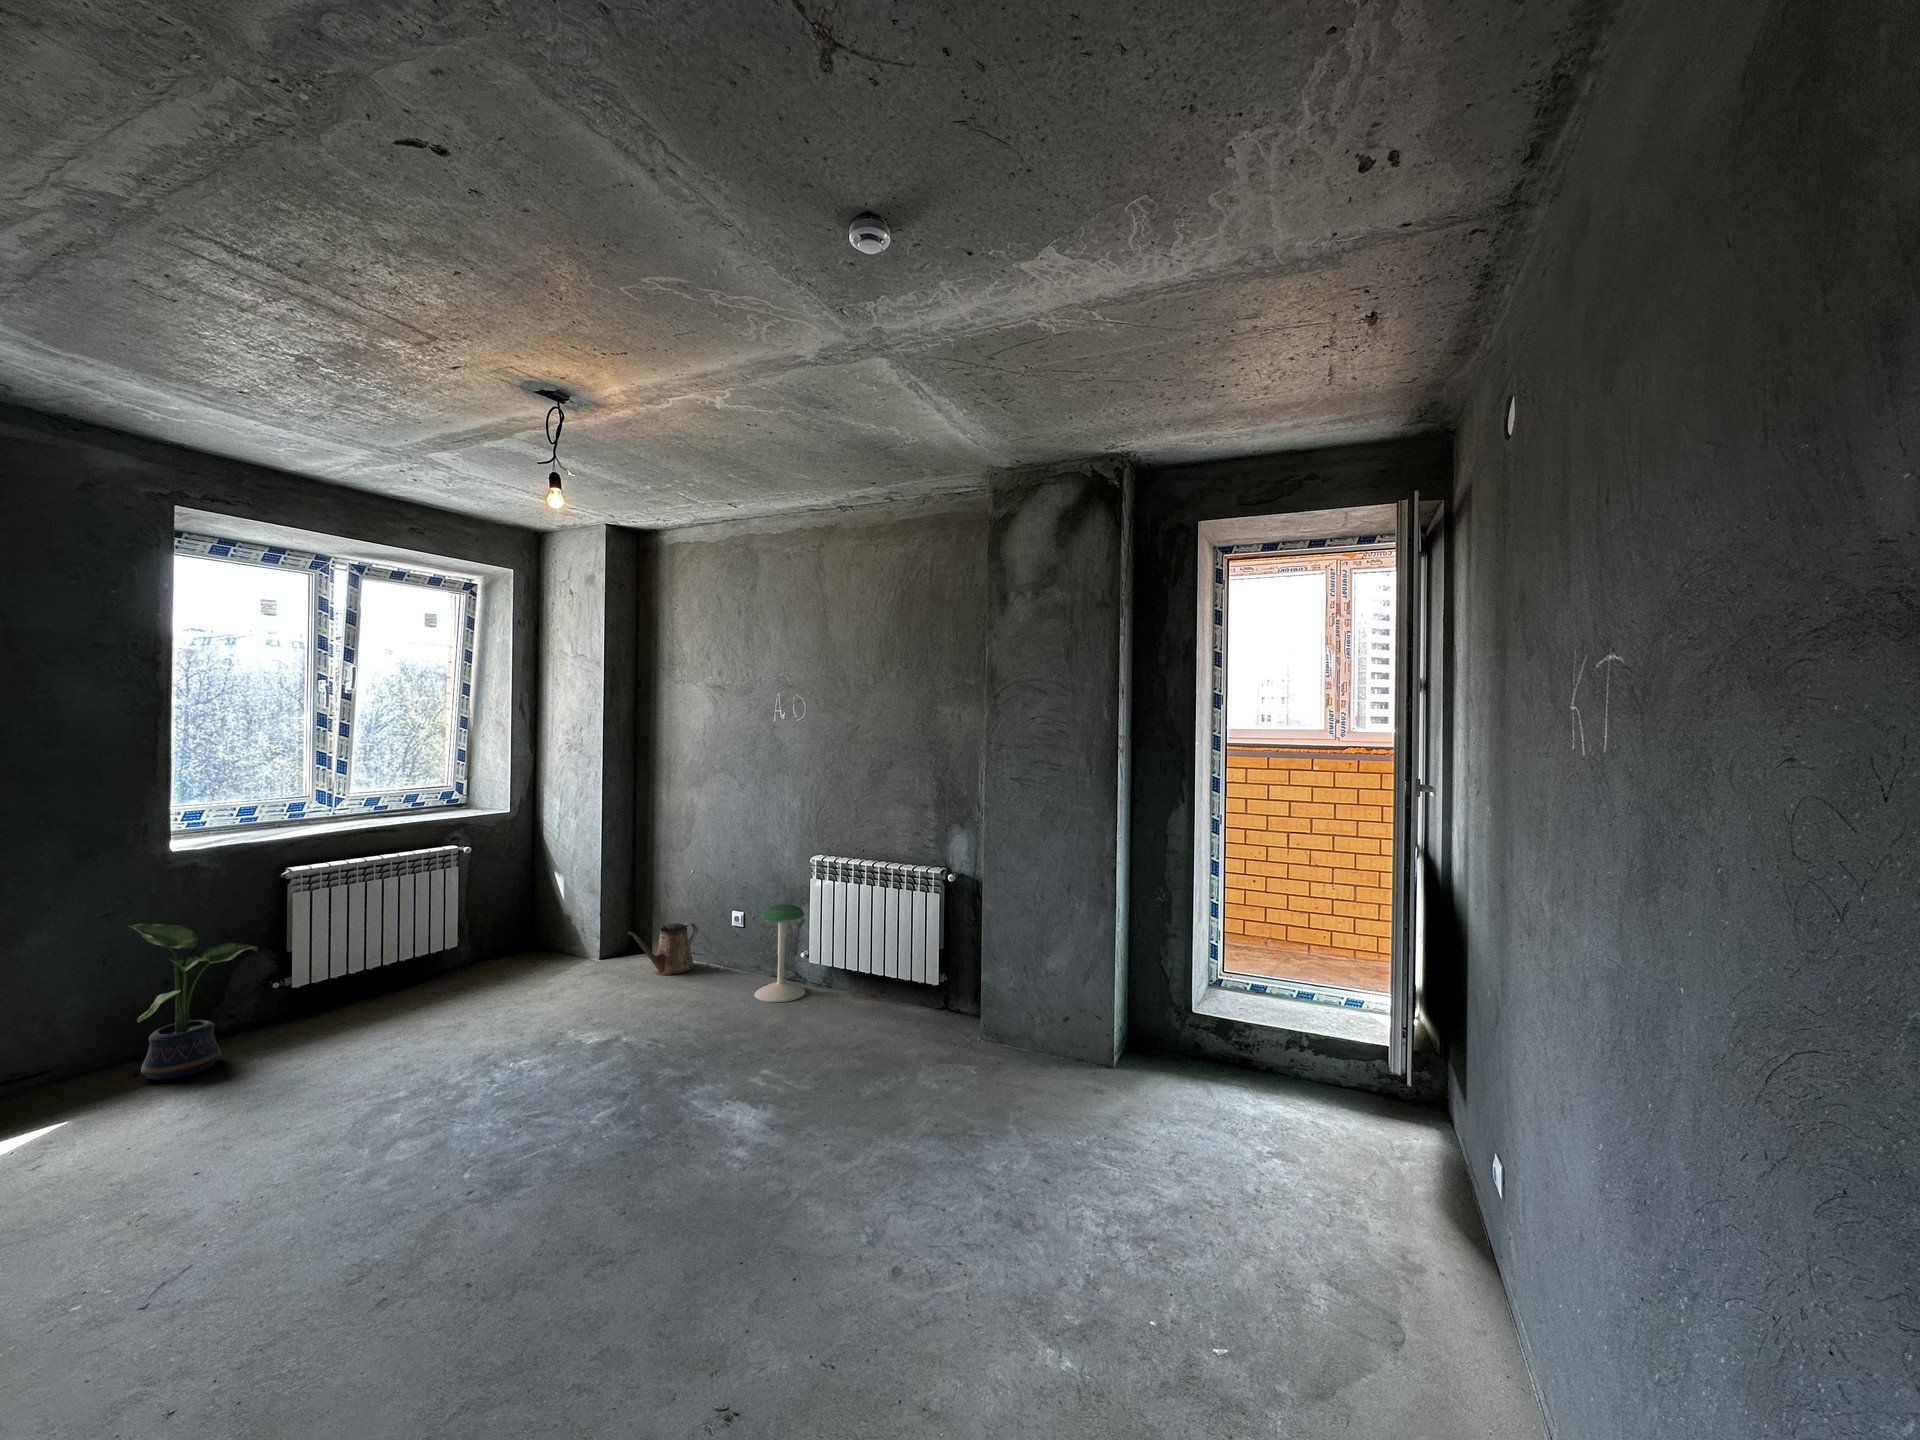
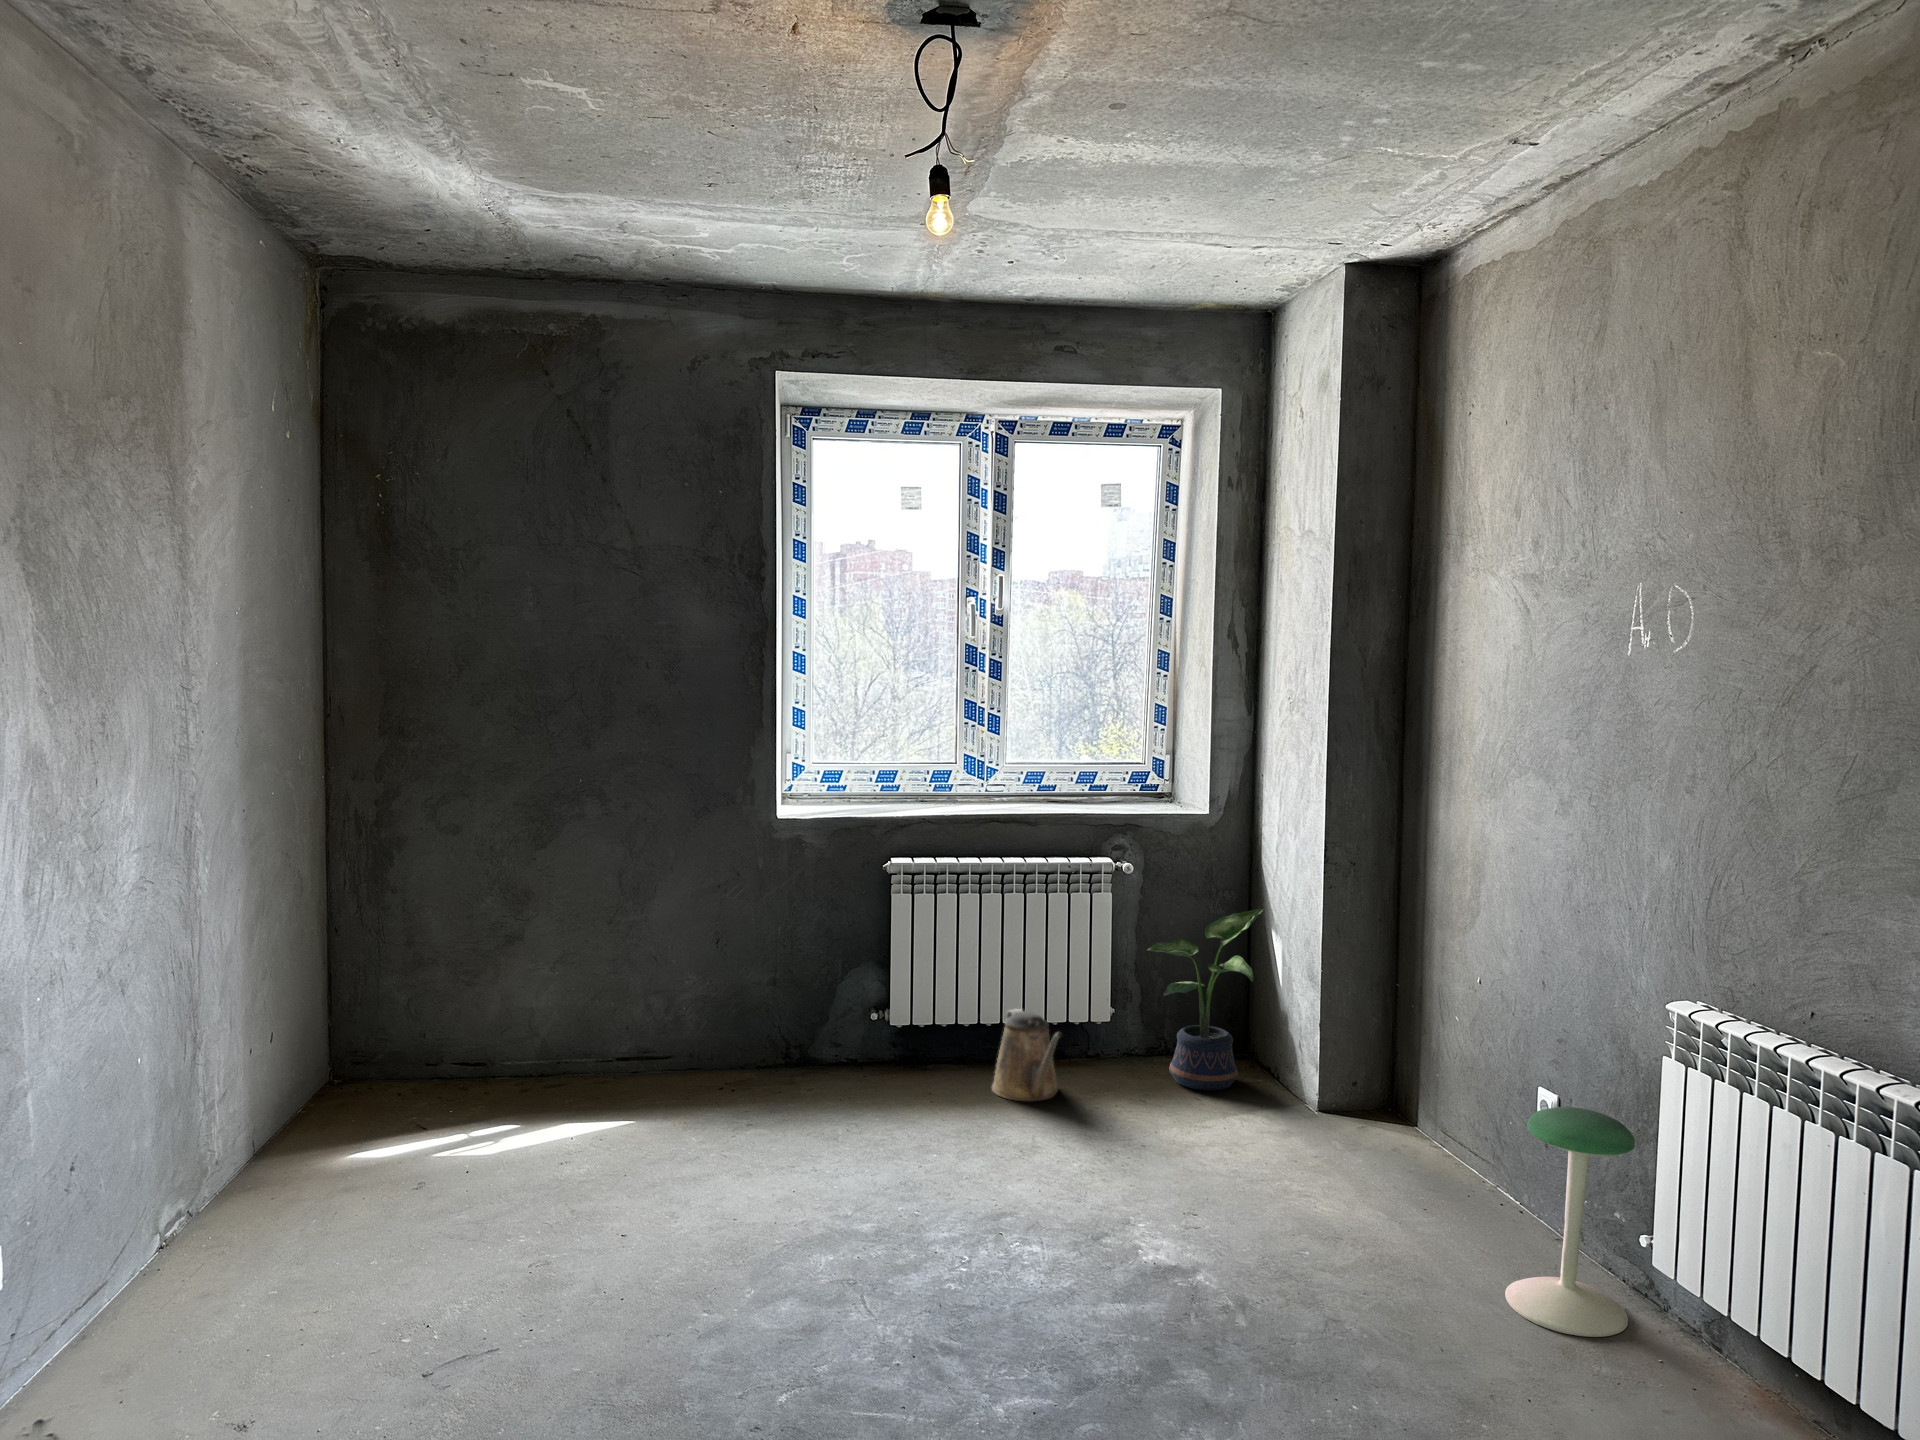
potted plant: present [129,923,258,1080] -> present [1147,909,1265,1090]
watering can: present [627,923,698,975] -> present [992,1009,1061,1101]

